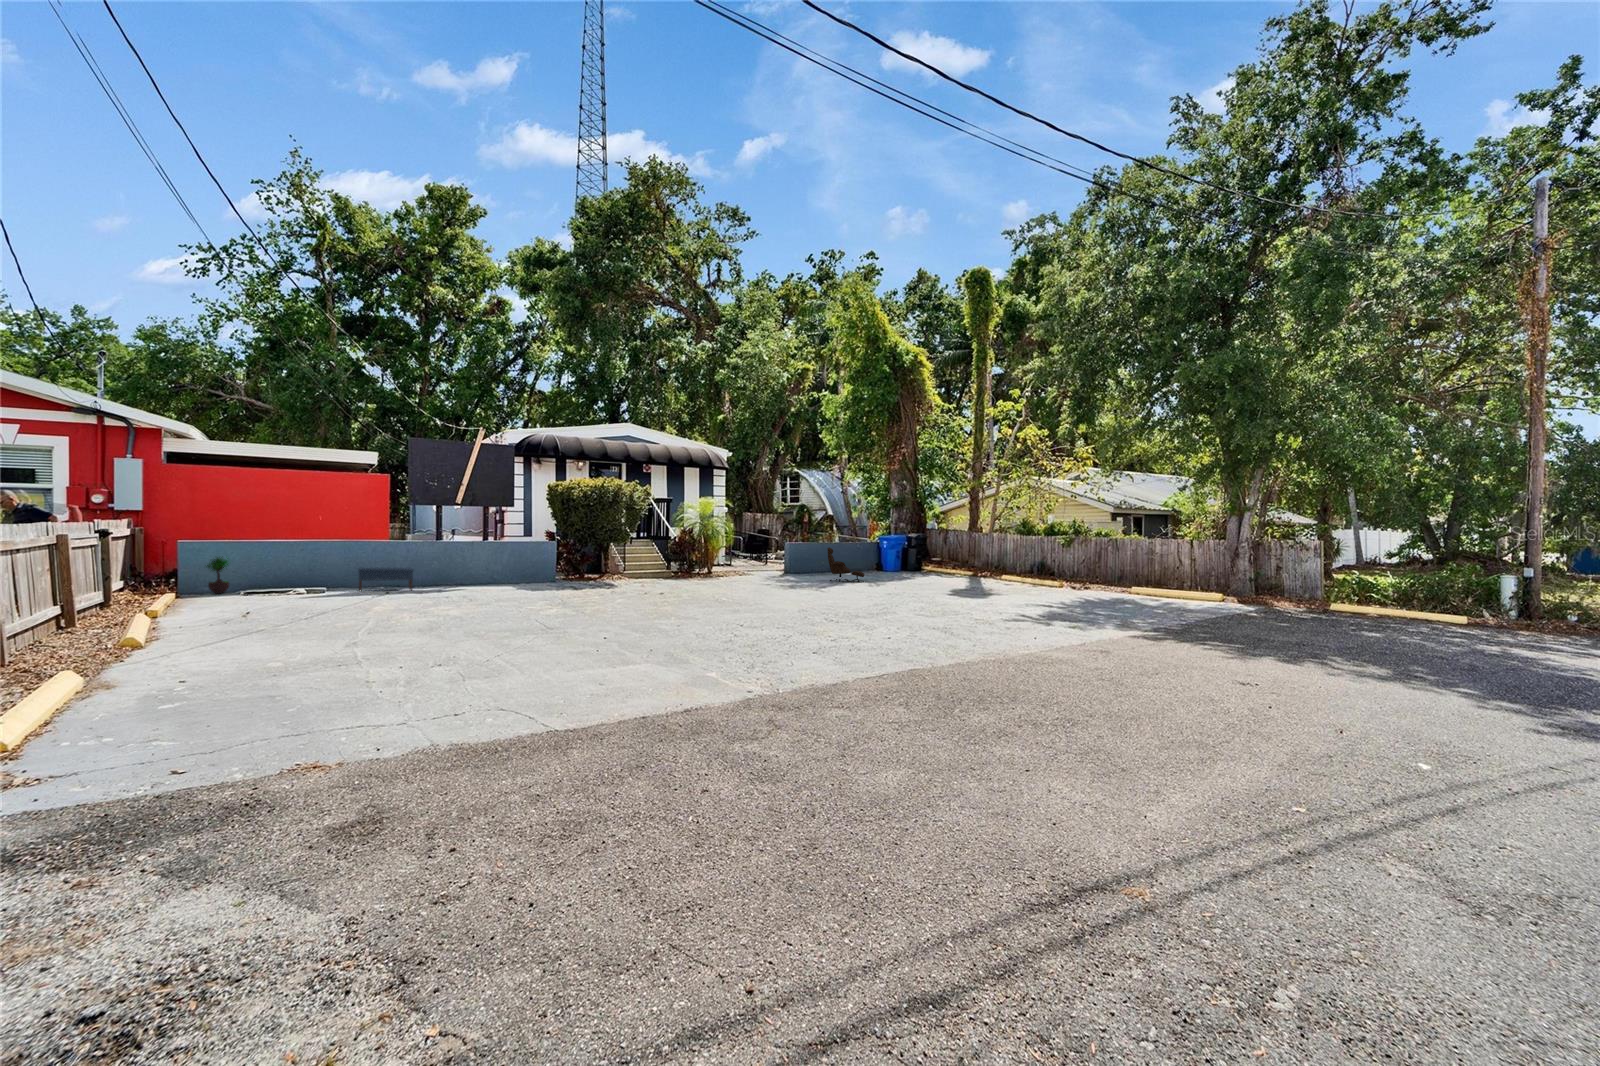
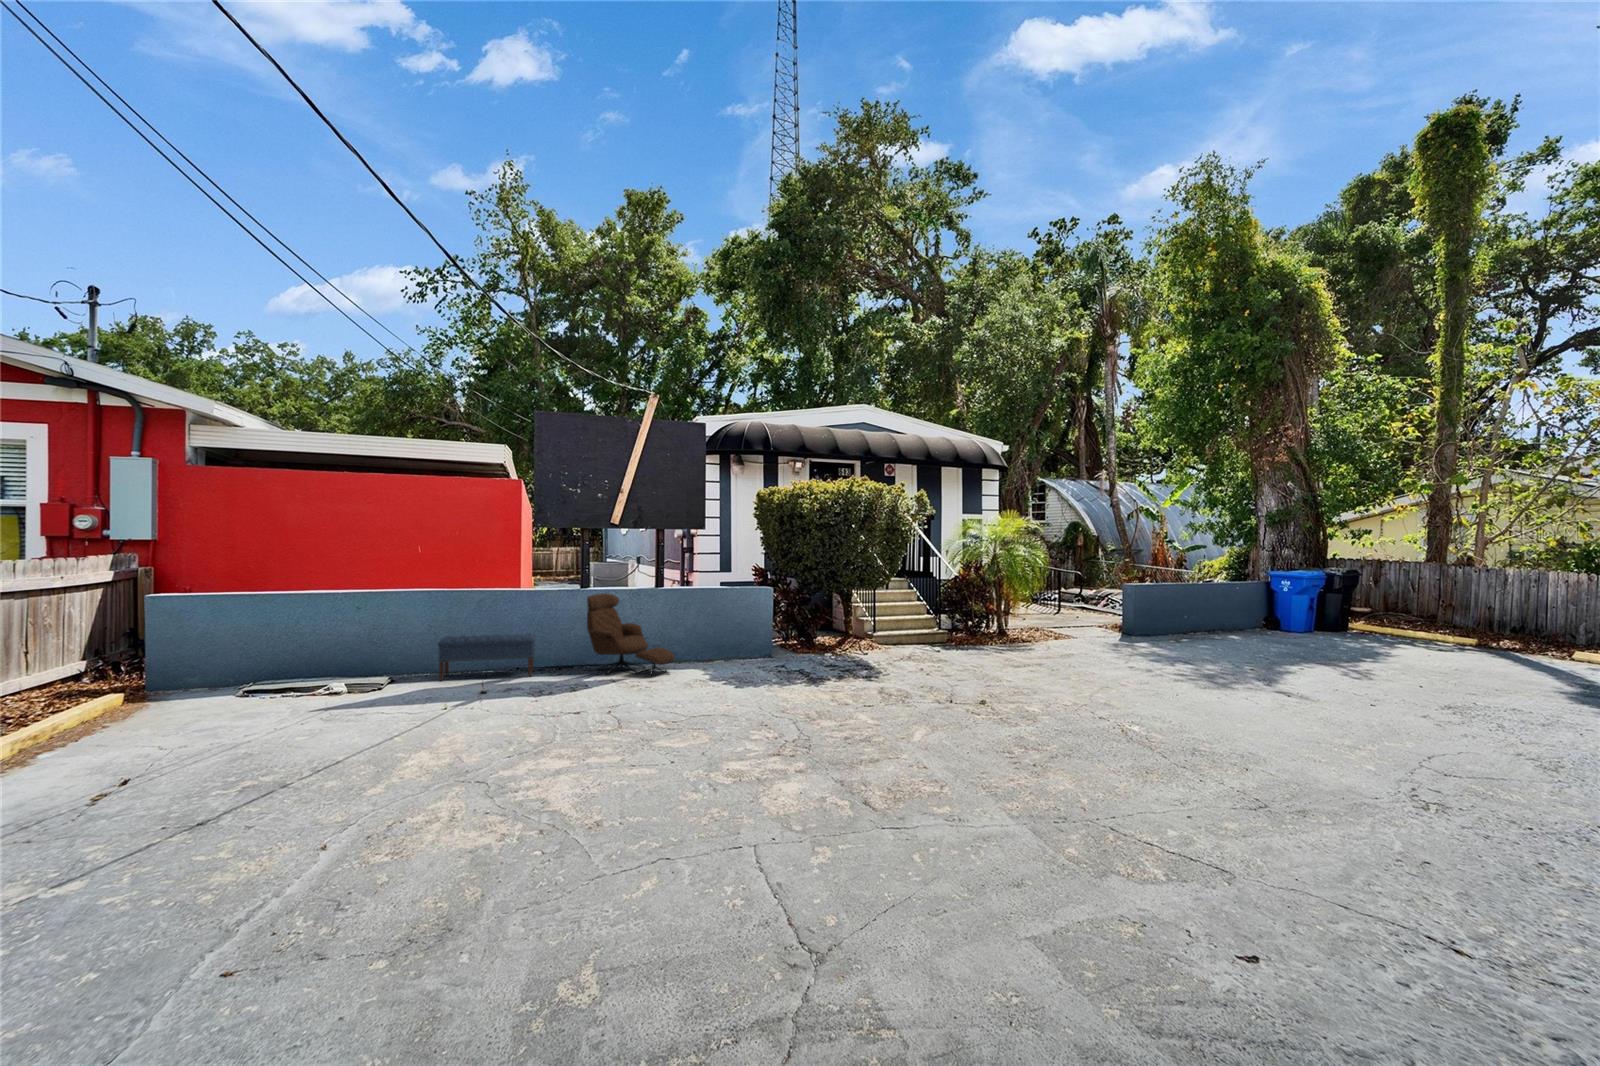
lounge chair: present [827,547,864,582] -> present [587,593,675,676]
potted tree: present [206,557,229,594] -> none [151,619,209,693]

